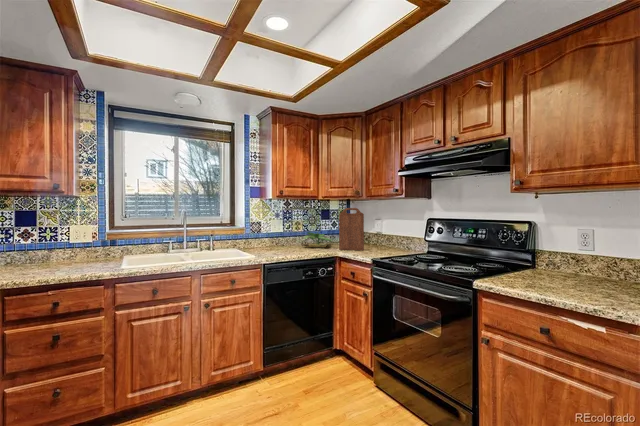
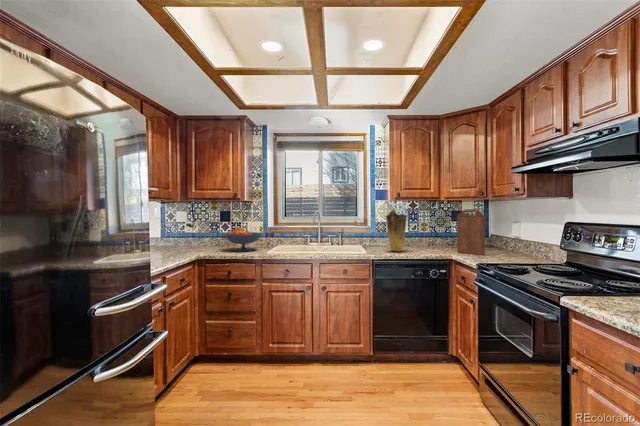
vase: none [271,209,293,253] -> present [386,210,407,251]
potted plant: present [305,227,331,247] -> none [422,215,458,249]
fruit bowl: none [36,233,105,270] -> present [225,227,261,251]

